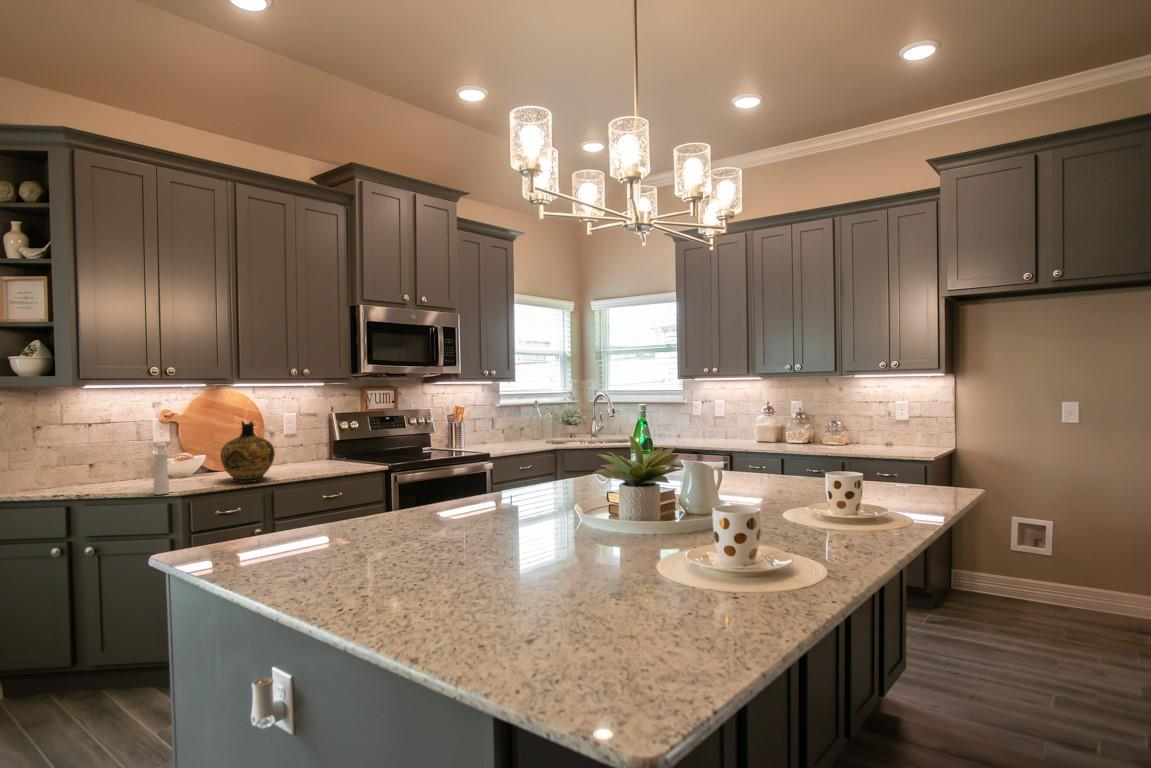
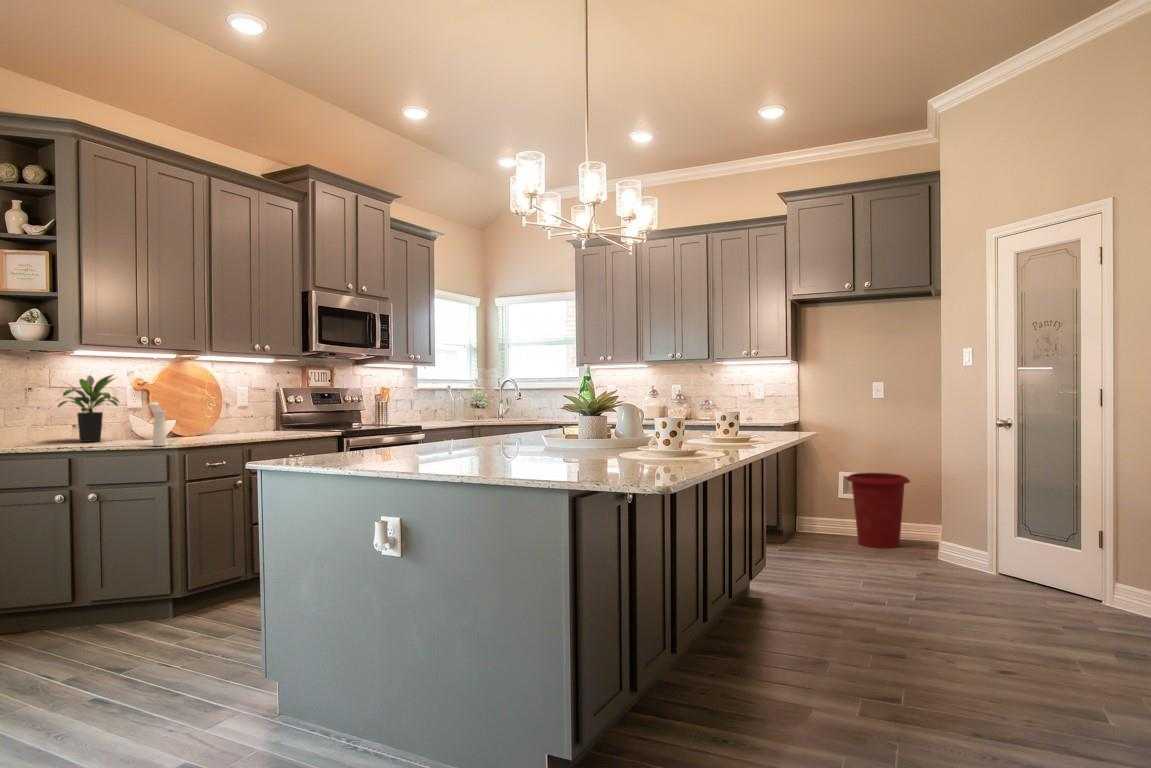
potted plant: none [61,411,137,486] -> present [58,375,119,442]
ceramic jug: present [220,421,275,483] -> none [202,386,250,440]
waste bin: none [1026,523,1124,631] -> present [847,473,910,548]

